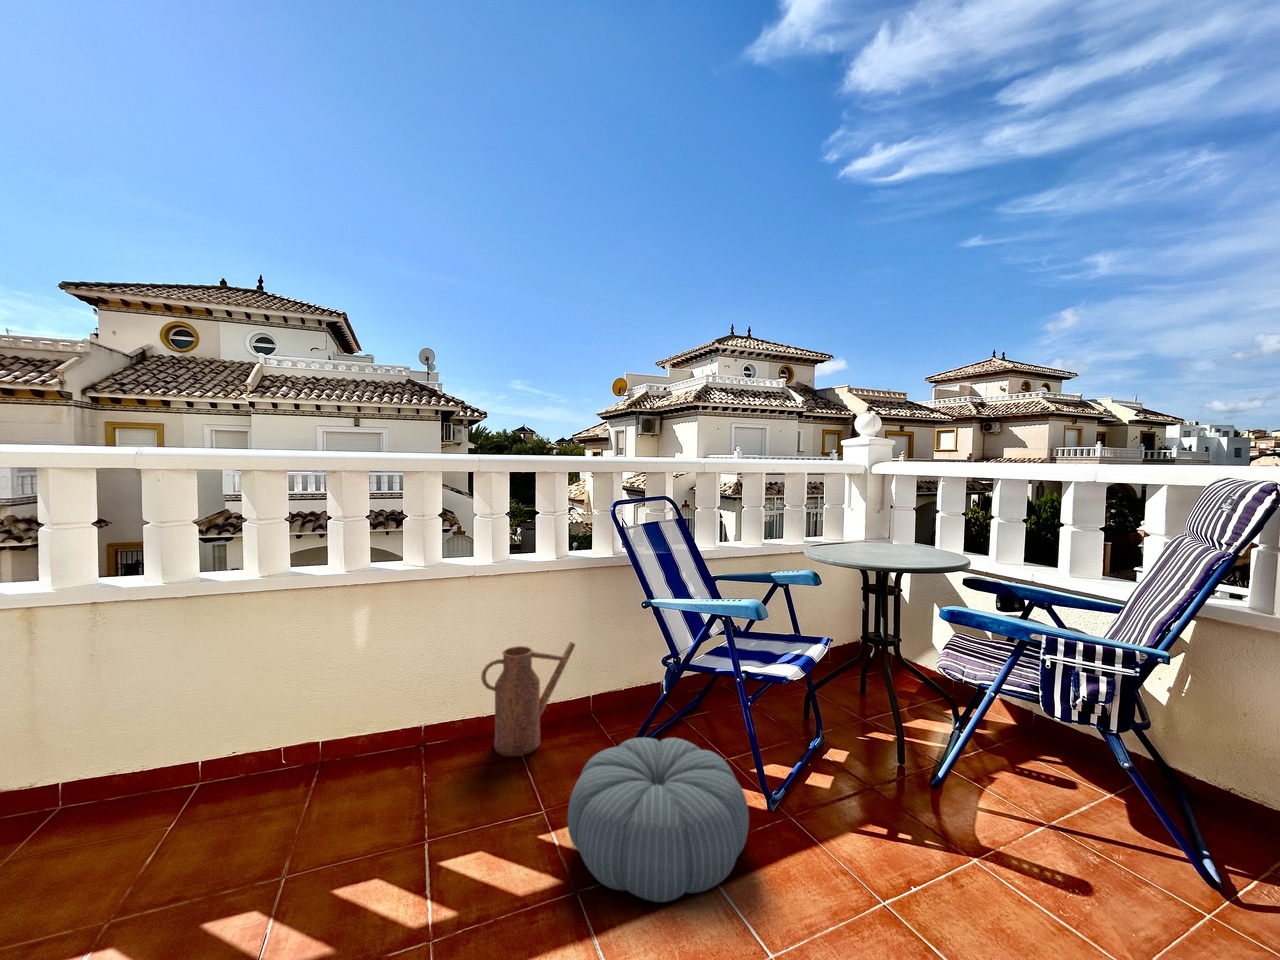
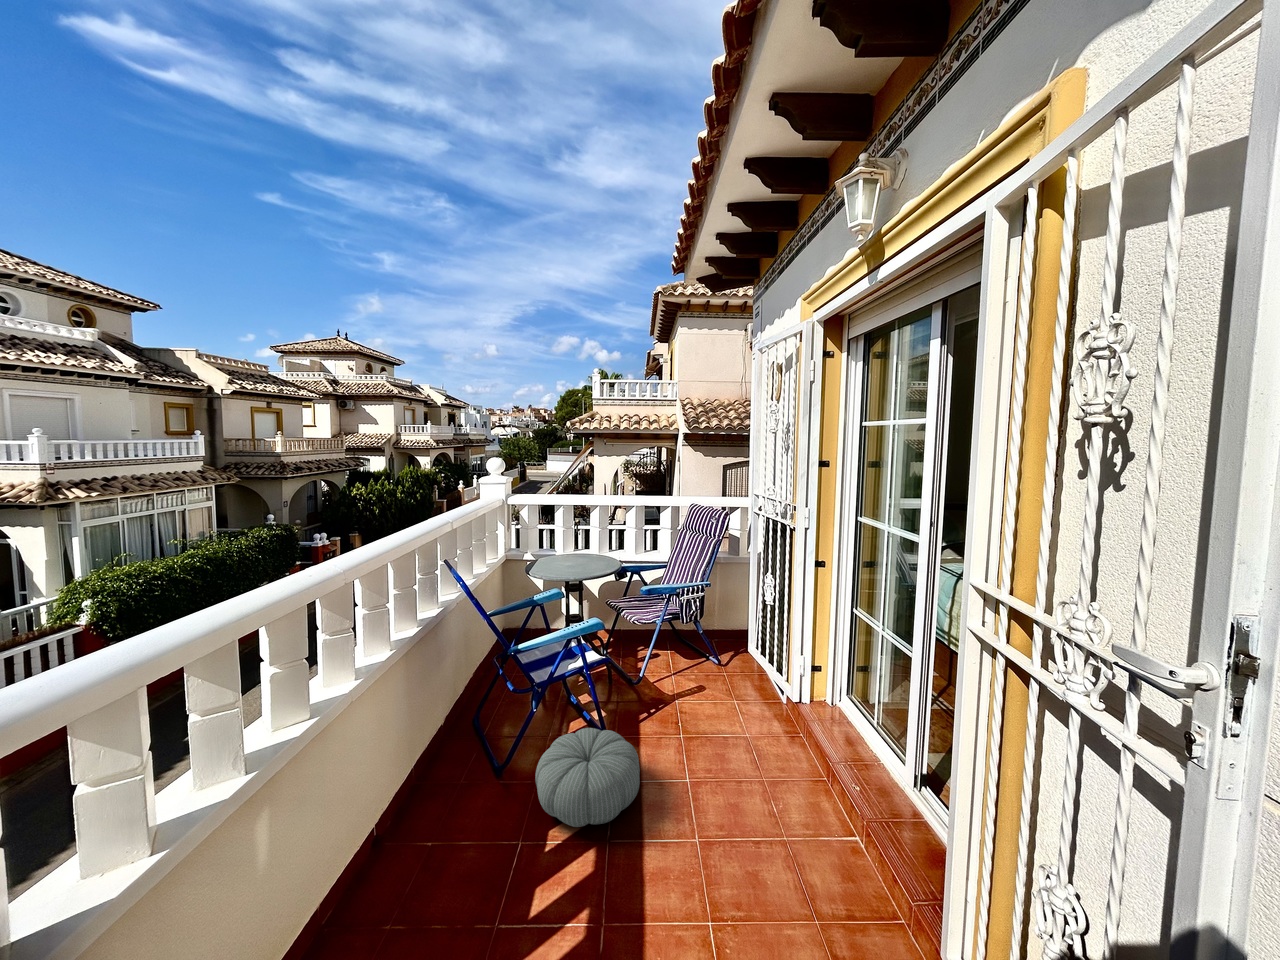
watering can: present [481,642,575,756] -> none [386,738,436,874]

